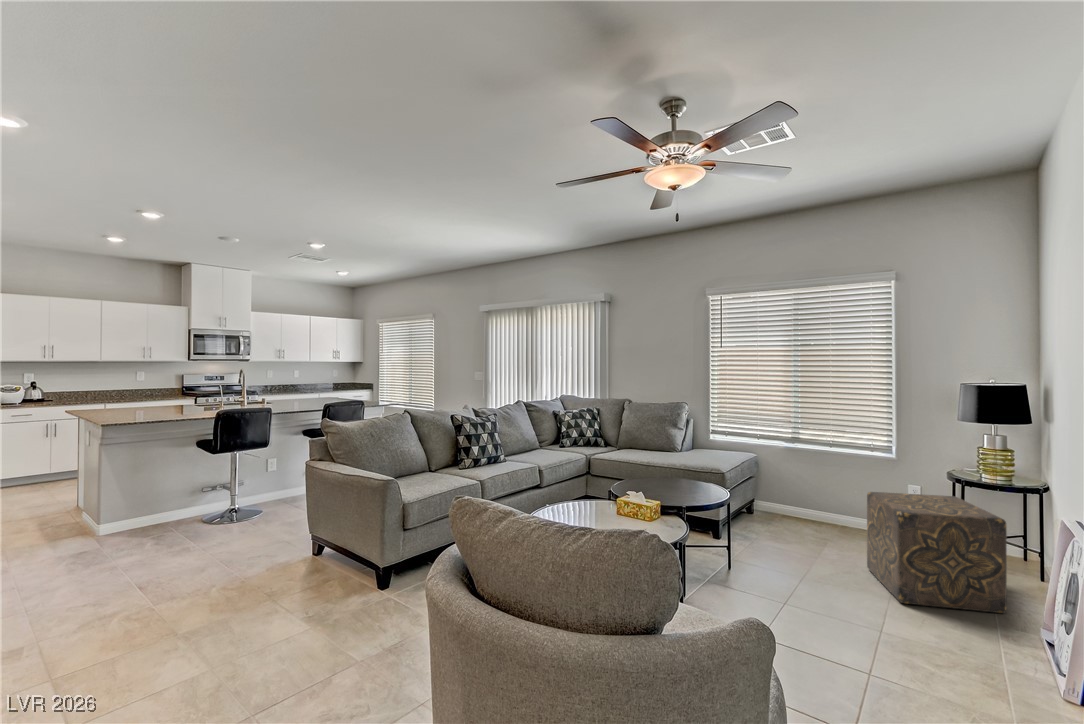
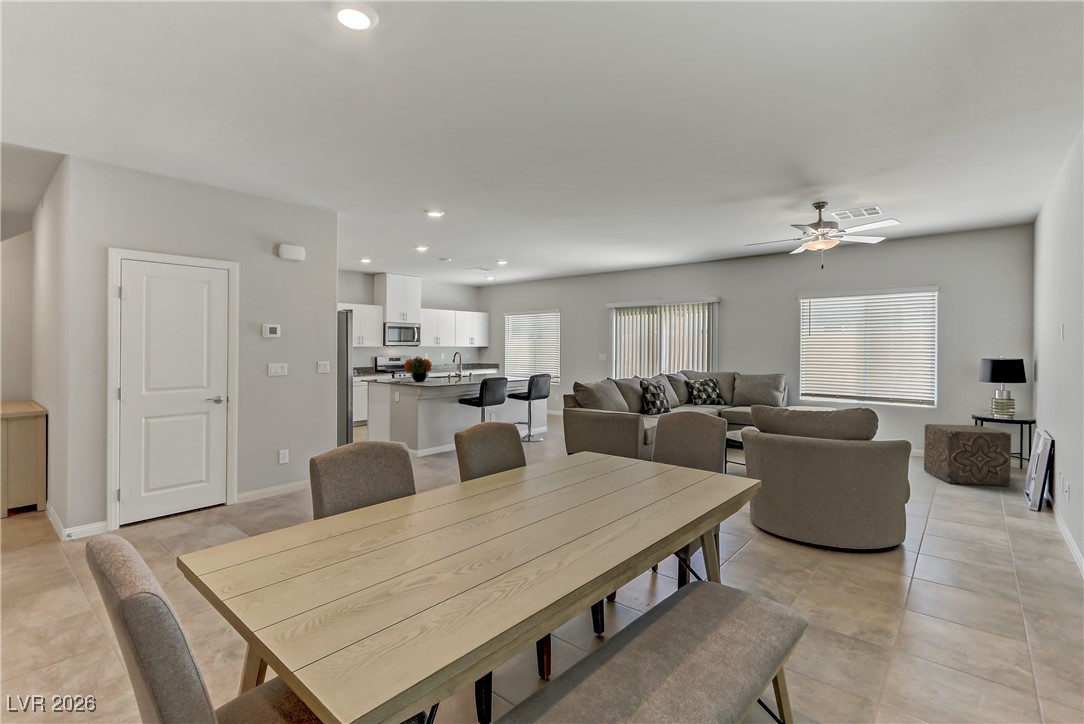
flower arrangement: none [101,377,155,415] -> present [404,356,432,382]

